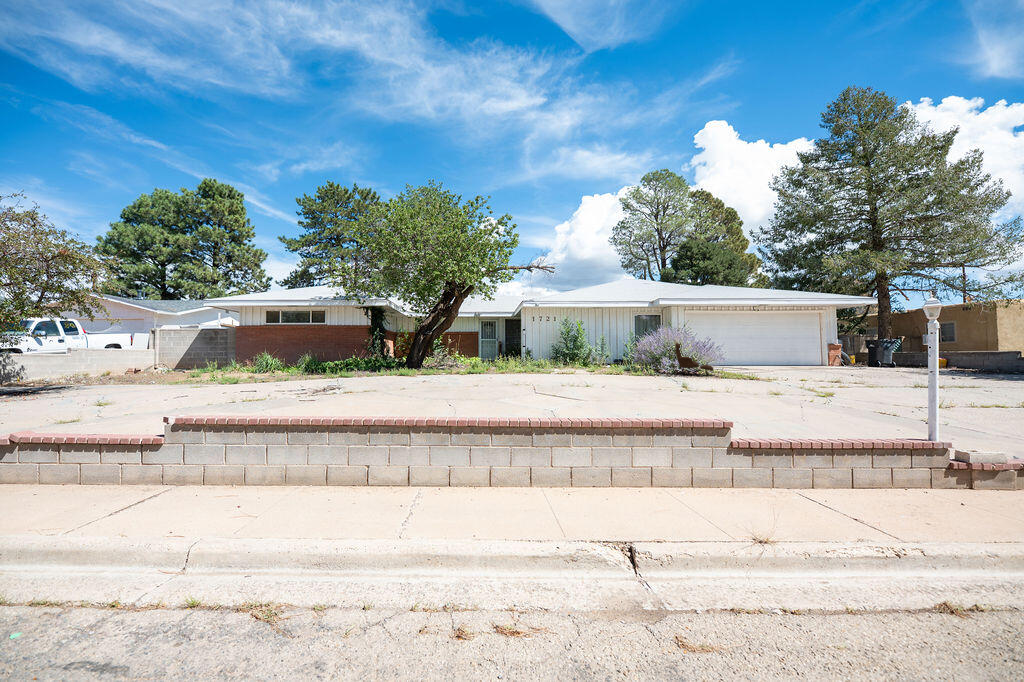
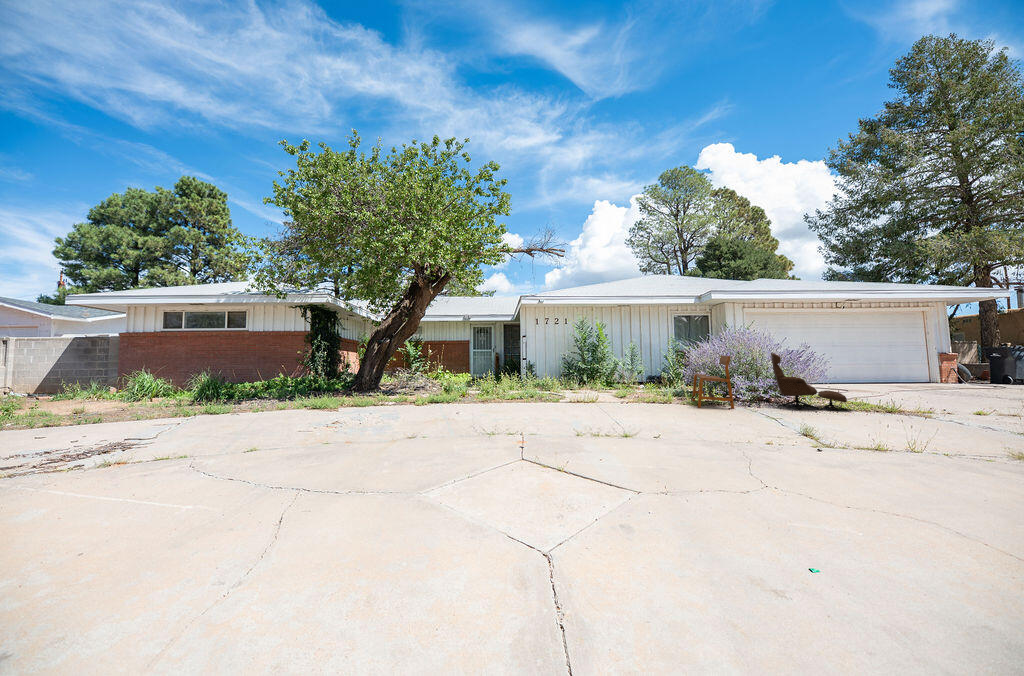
bench: none [632,344,652,375] -> present [692,355,734,409]

